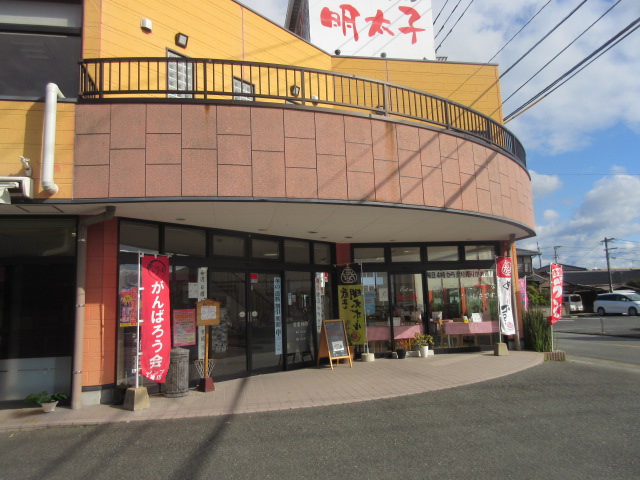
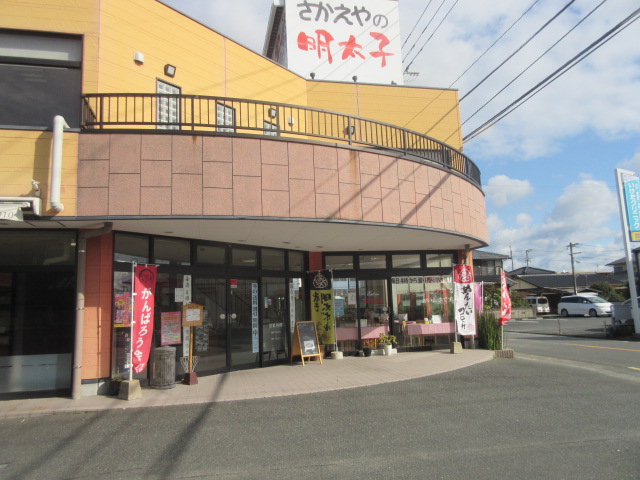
potted plant: present [23,391,68,412] -> none [30,384,69,402]

